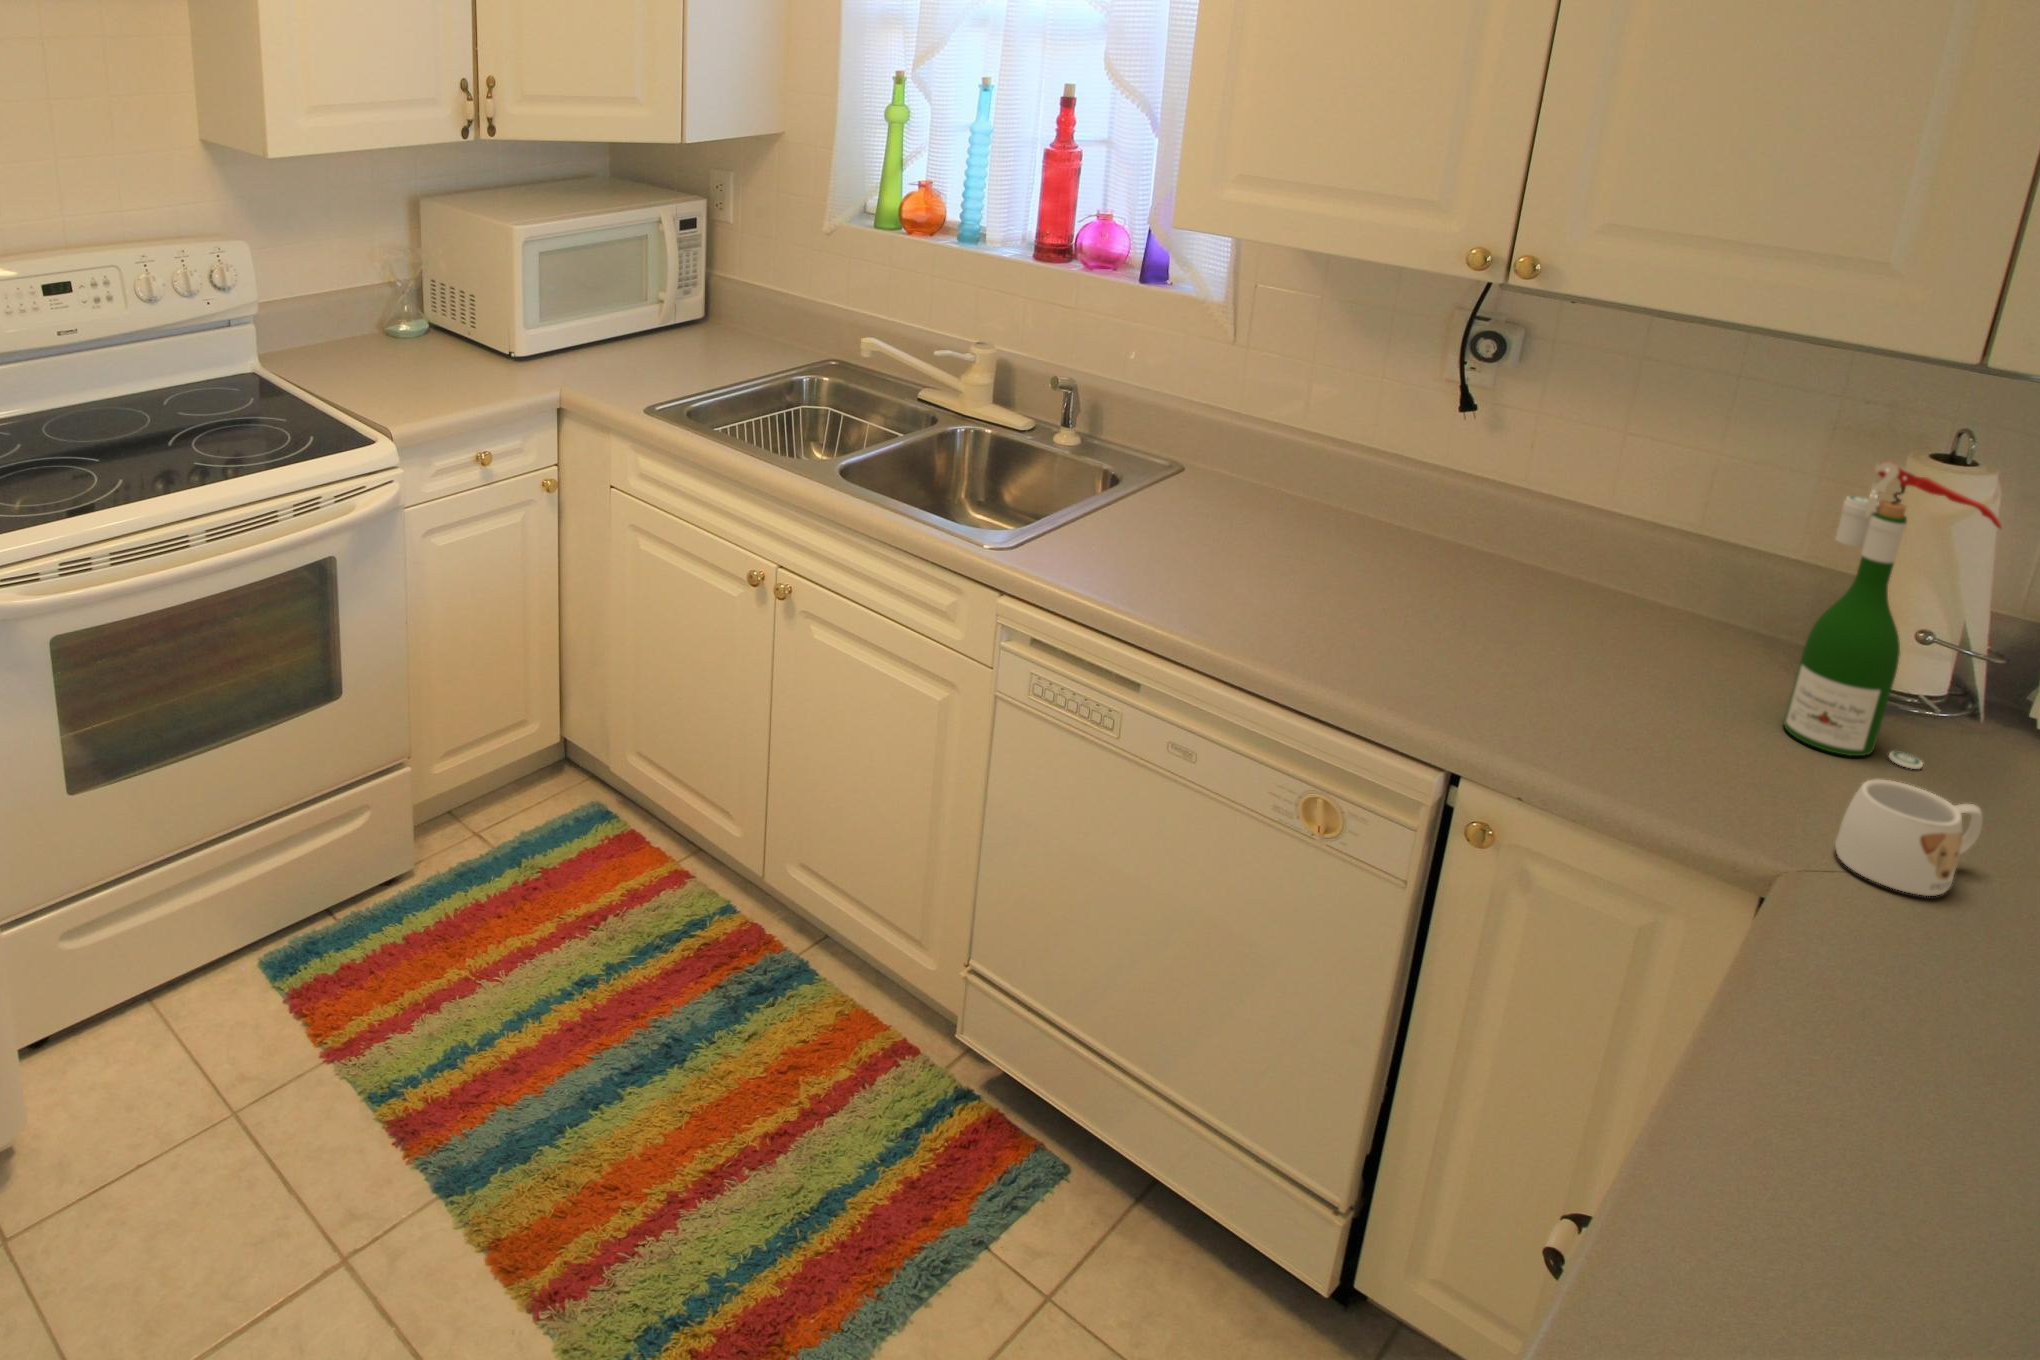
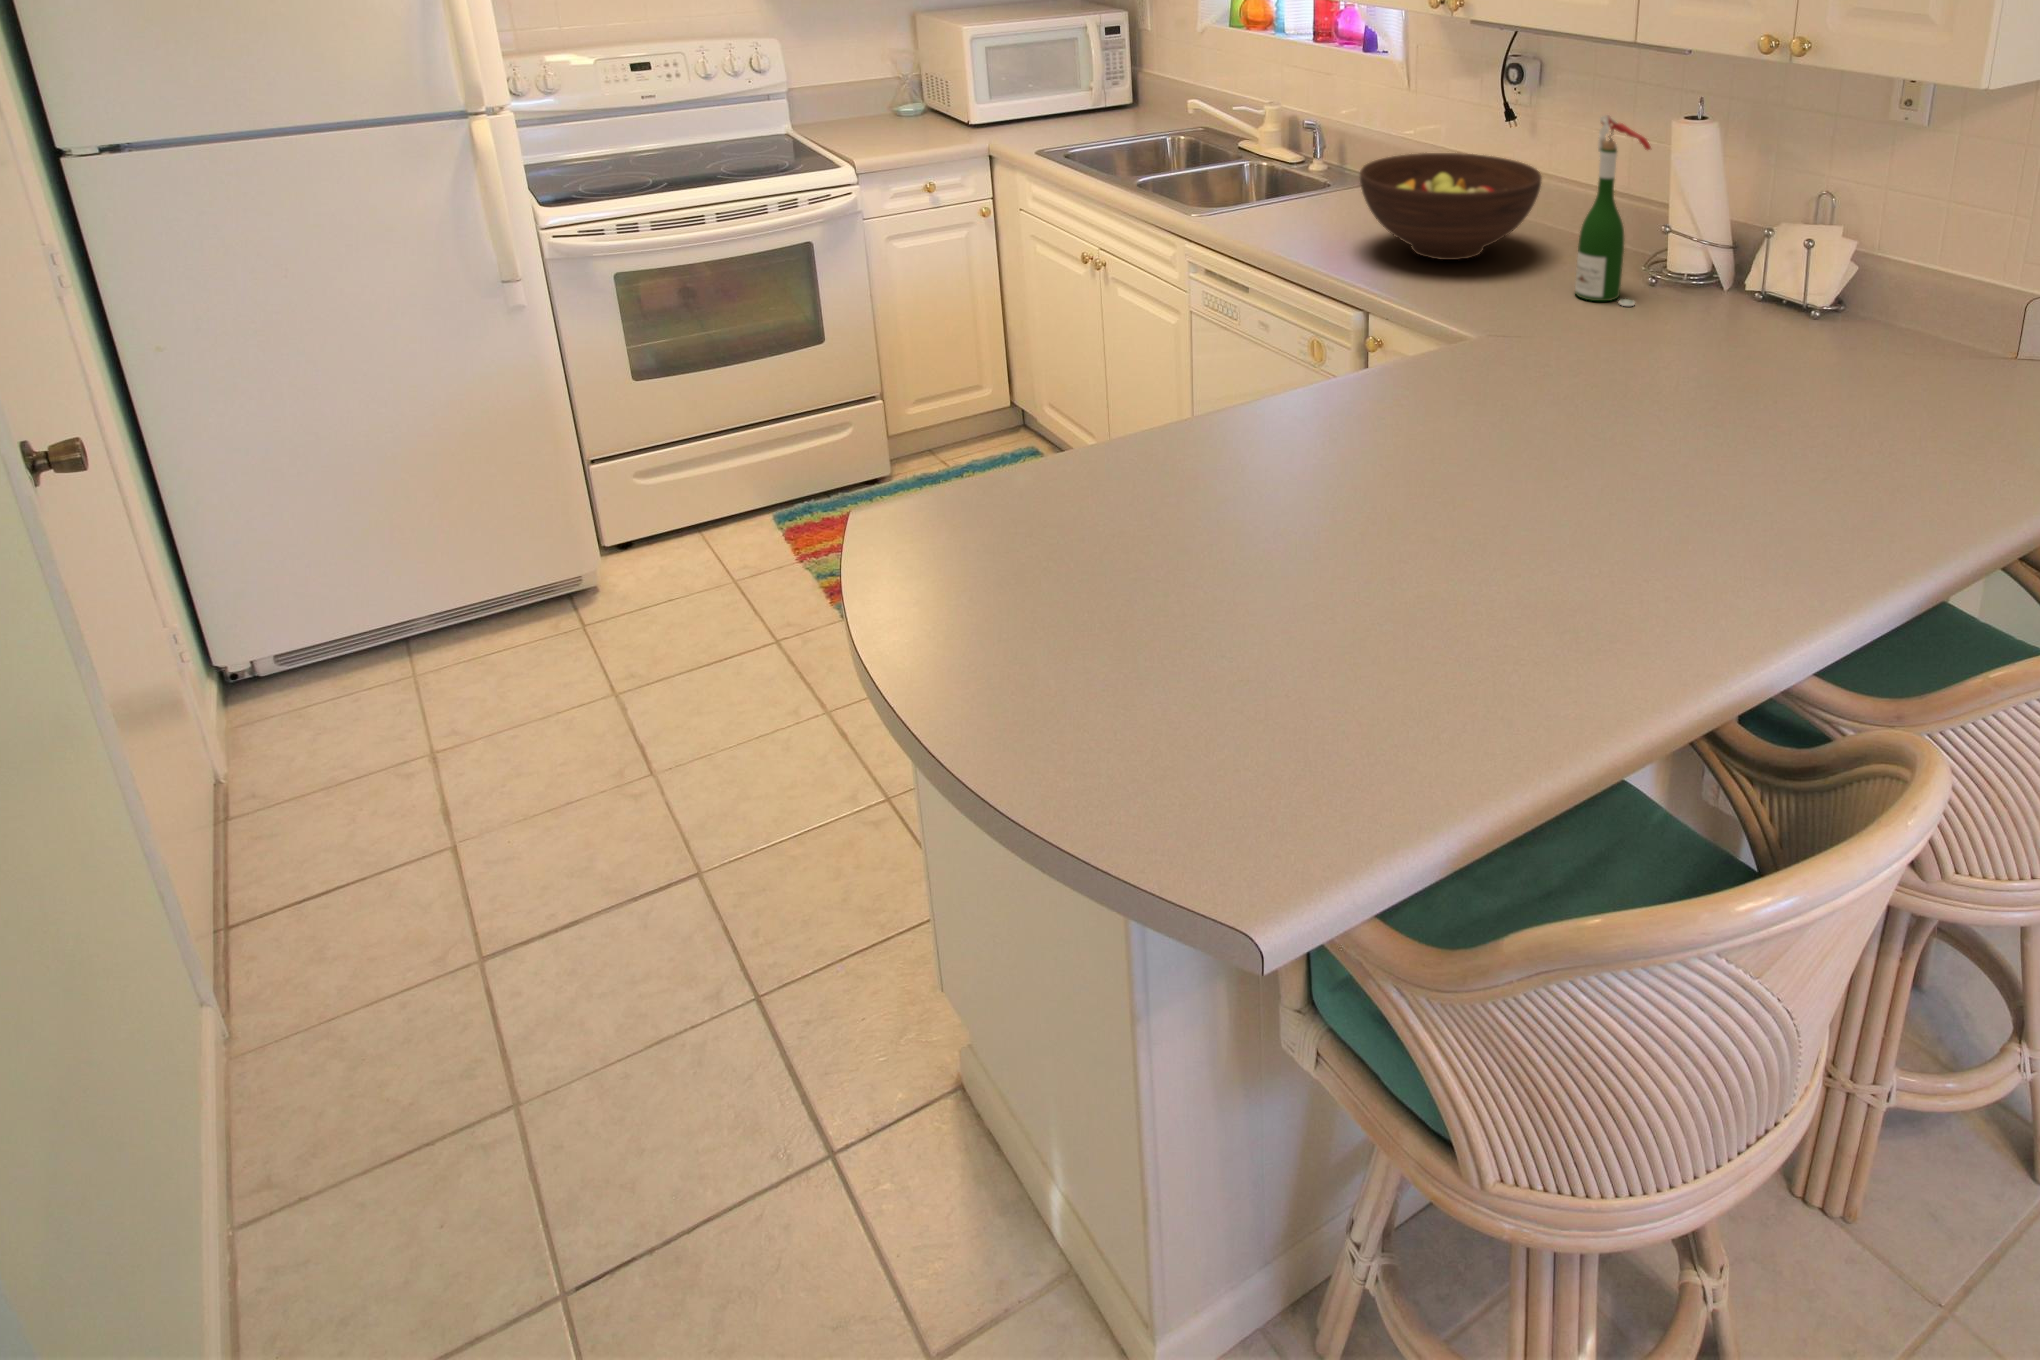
fruit bowl: none [1333,462,1656,651] -> present [1360,153,1542,260]
mug: present [1835,779,1982,896] -> none [1507,287,1582,344]

